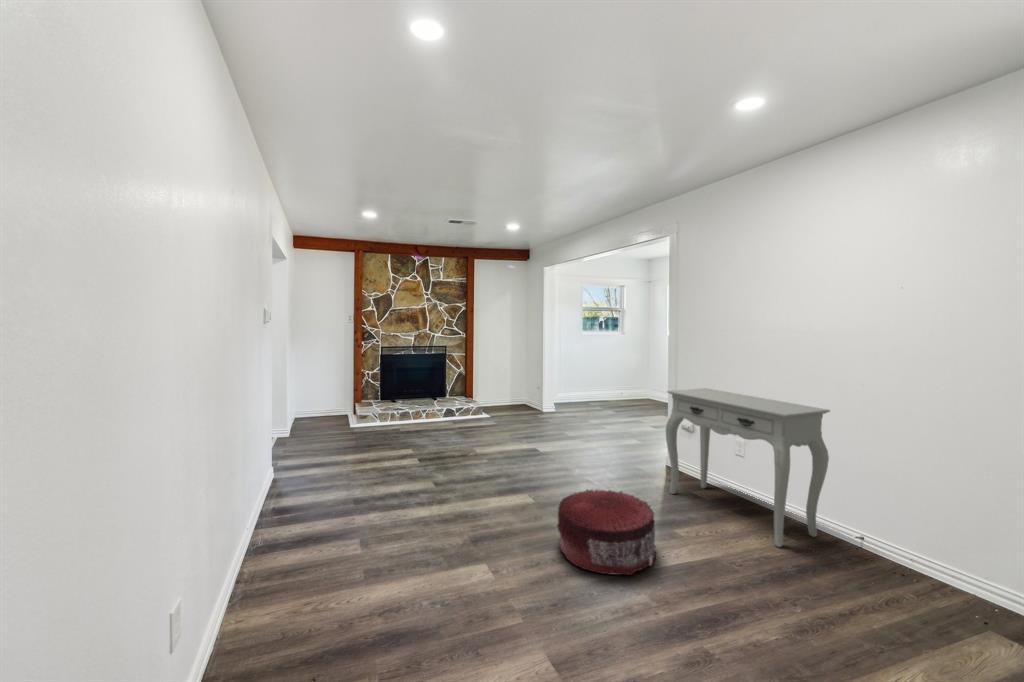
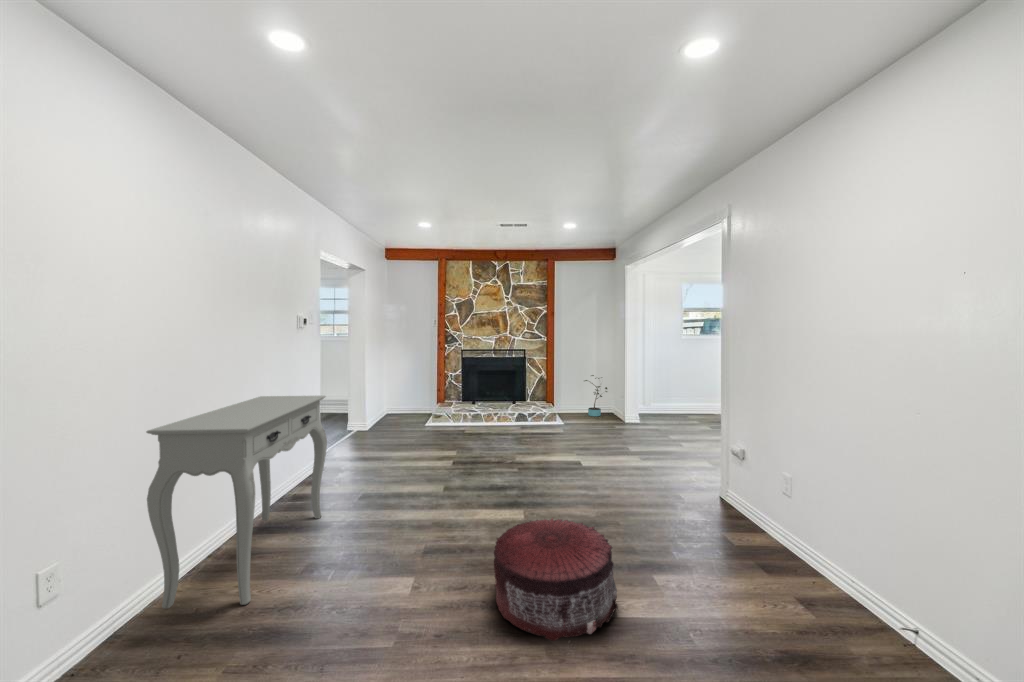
potted plant: none [501,370,523,408] -> present [585,375,607,416]
console table: present [665,388,830,547] -> present [146,396,327,609]

